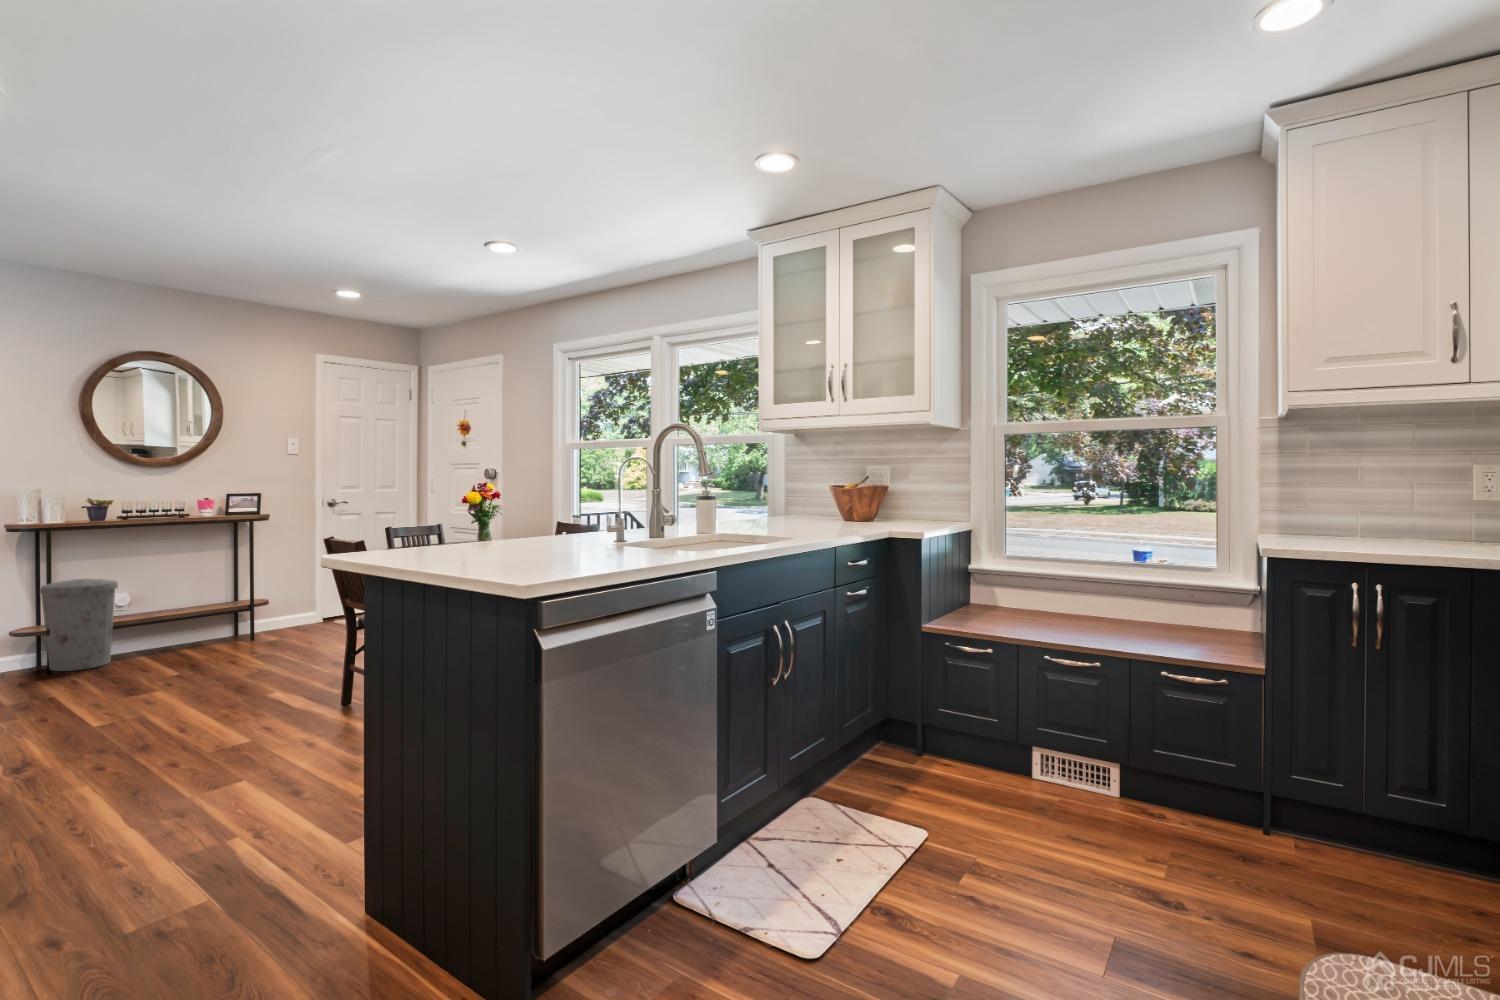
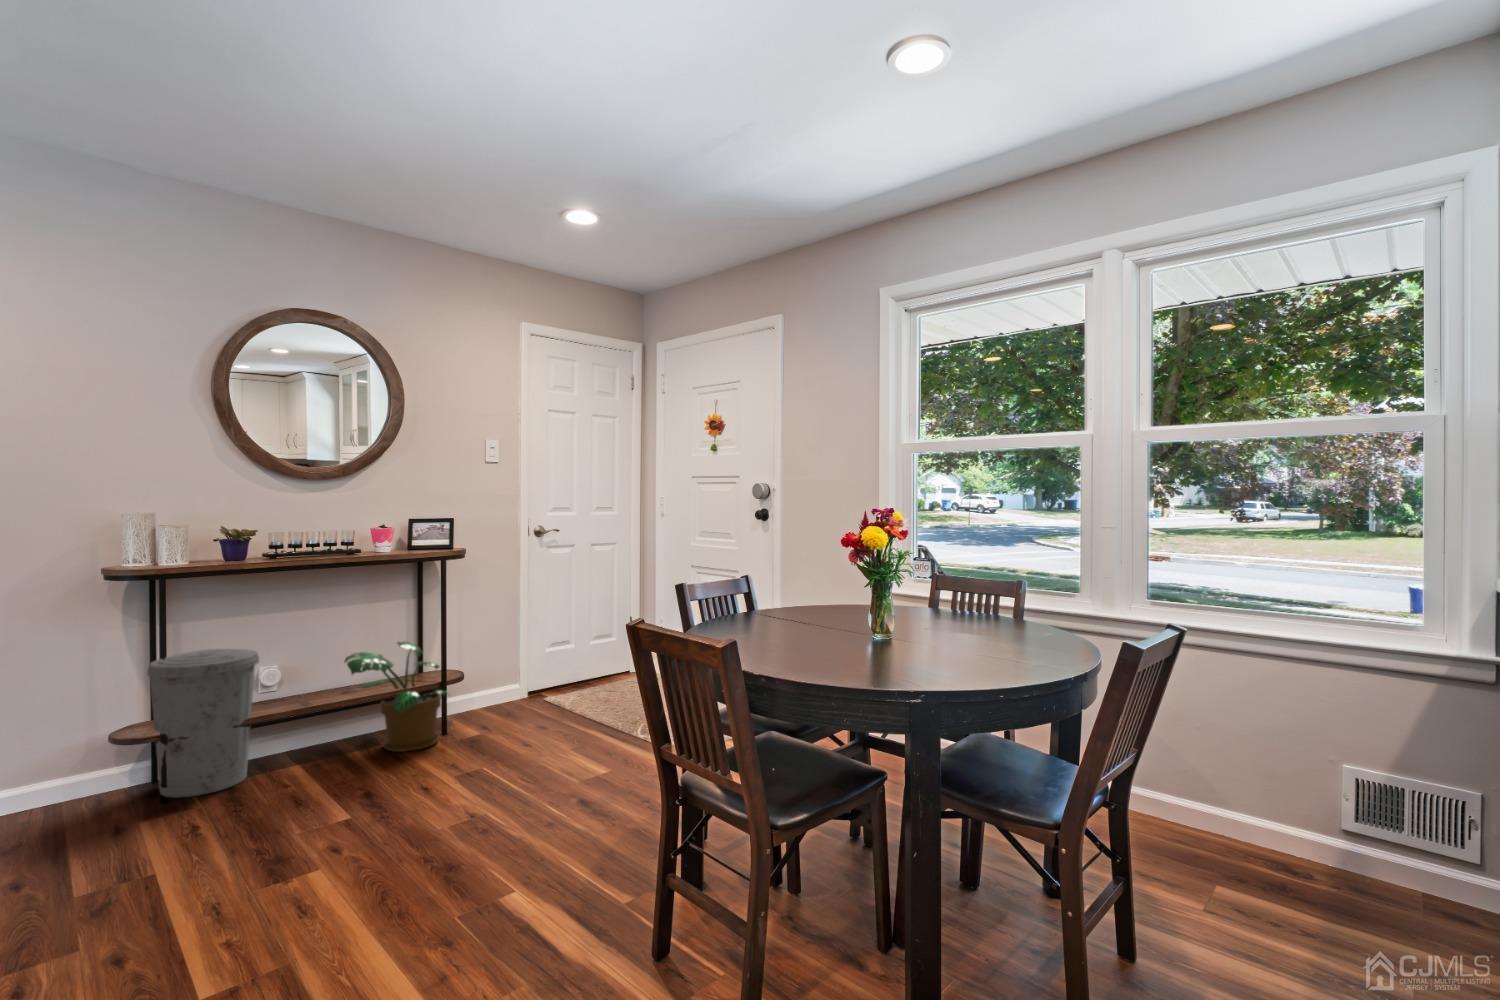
potted plant: none [181,578,258,649] -> present [345,642,448,752]

